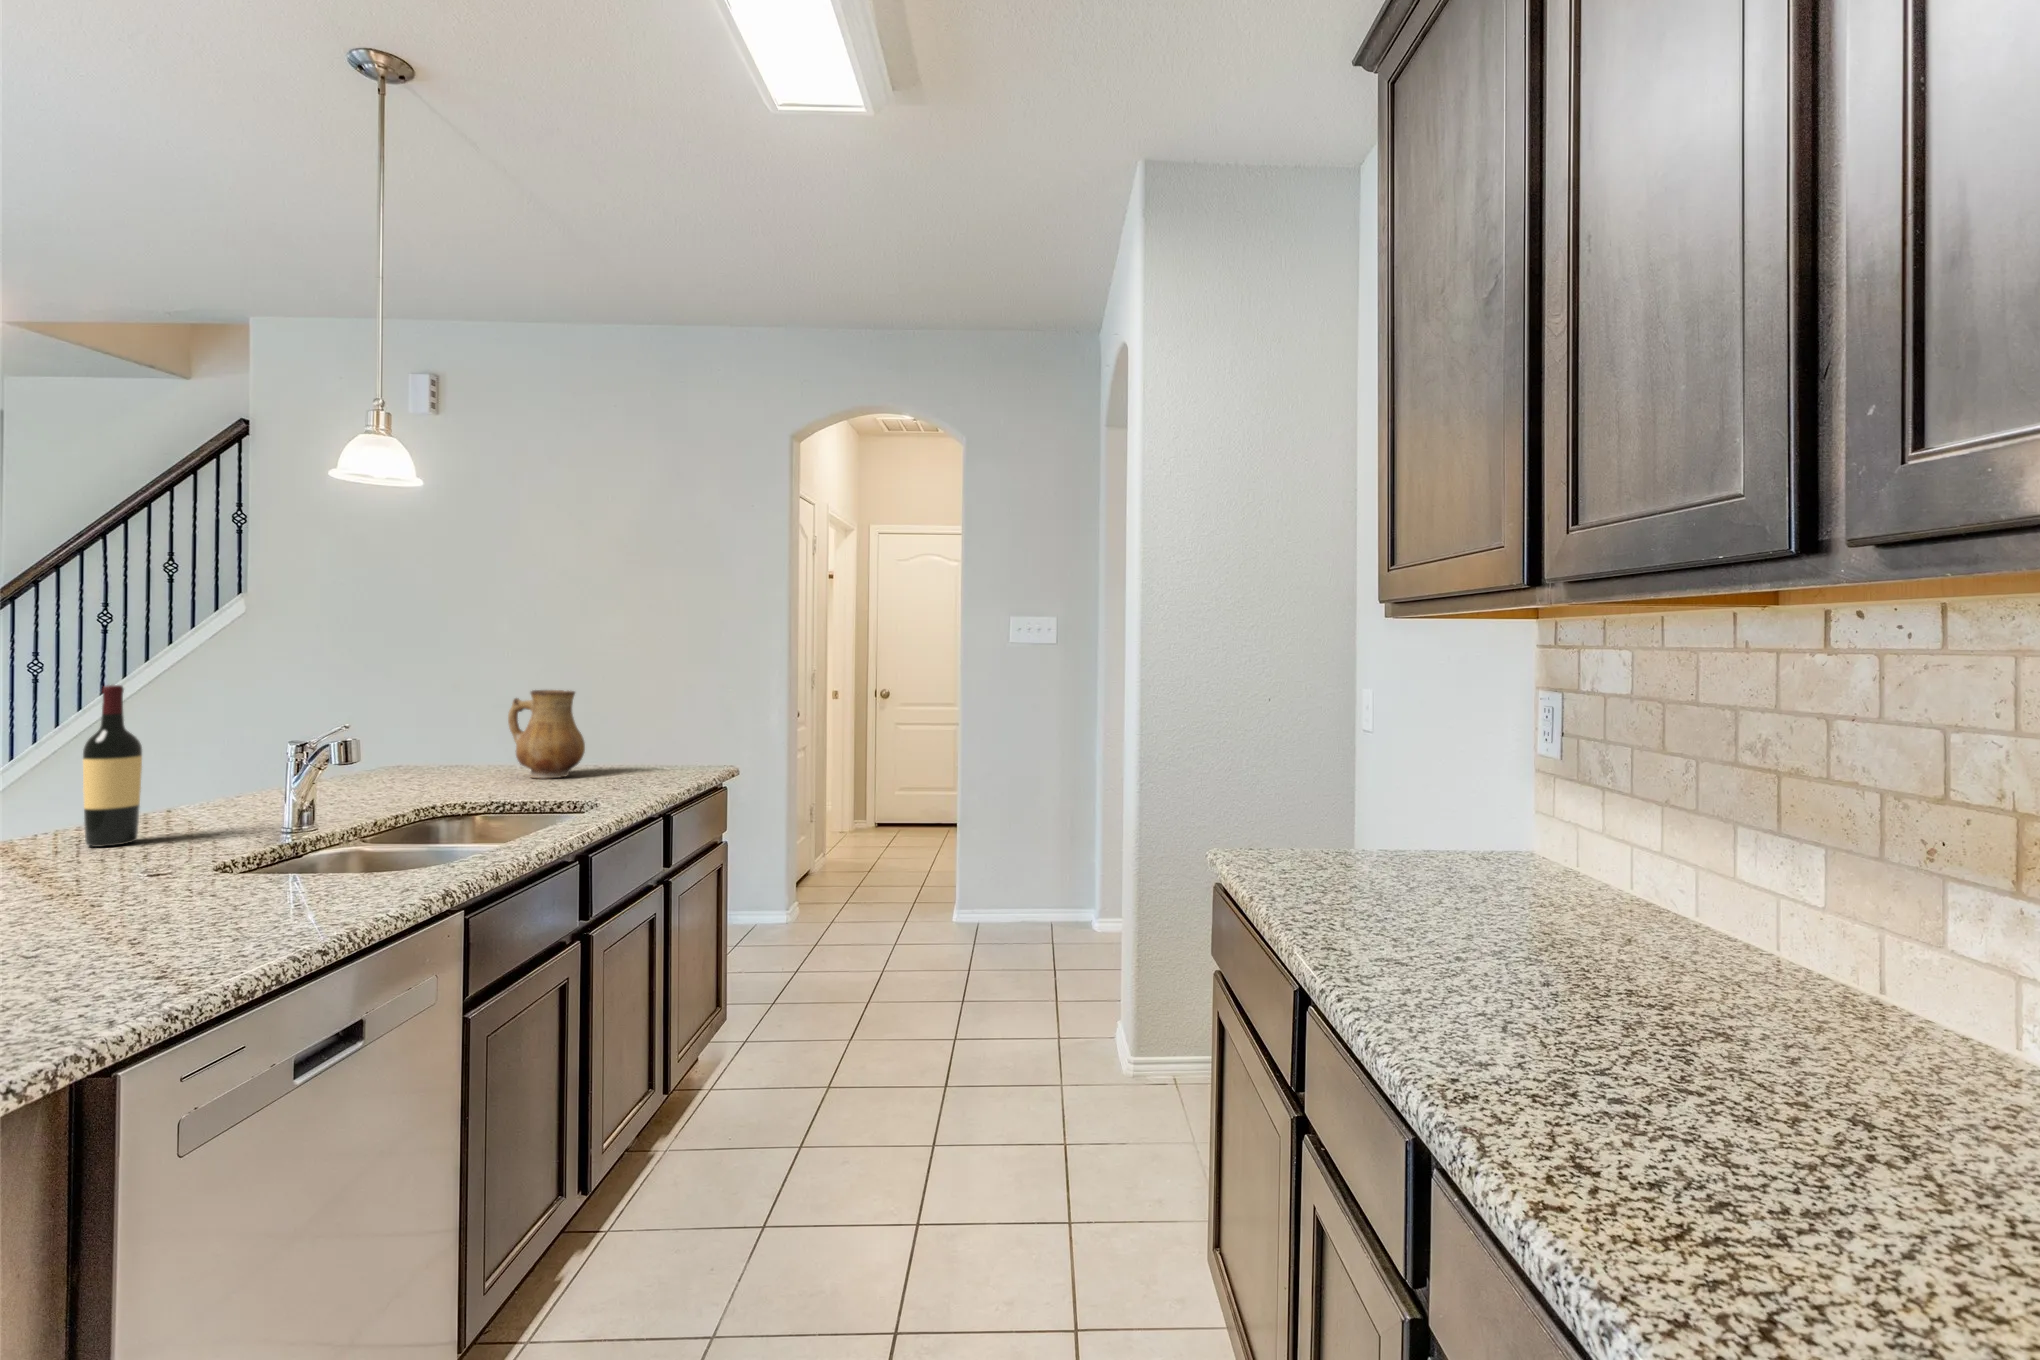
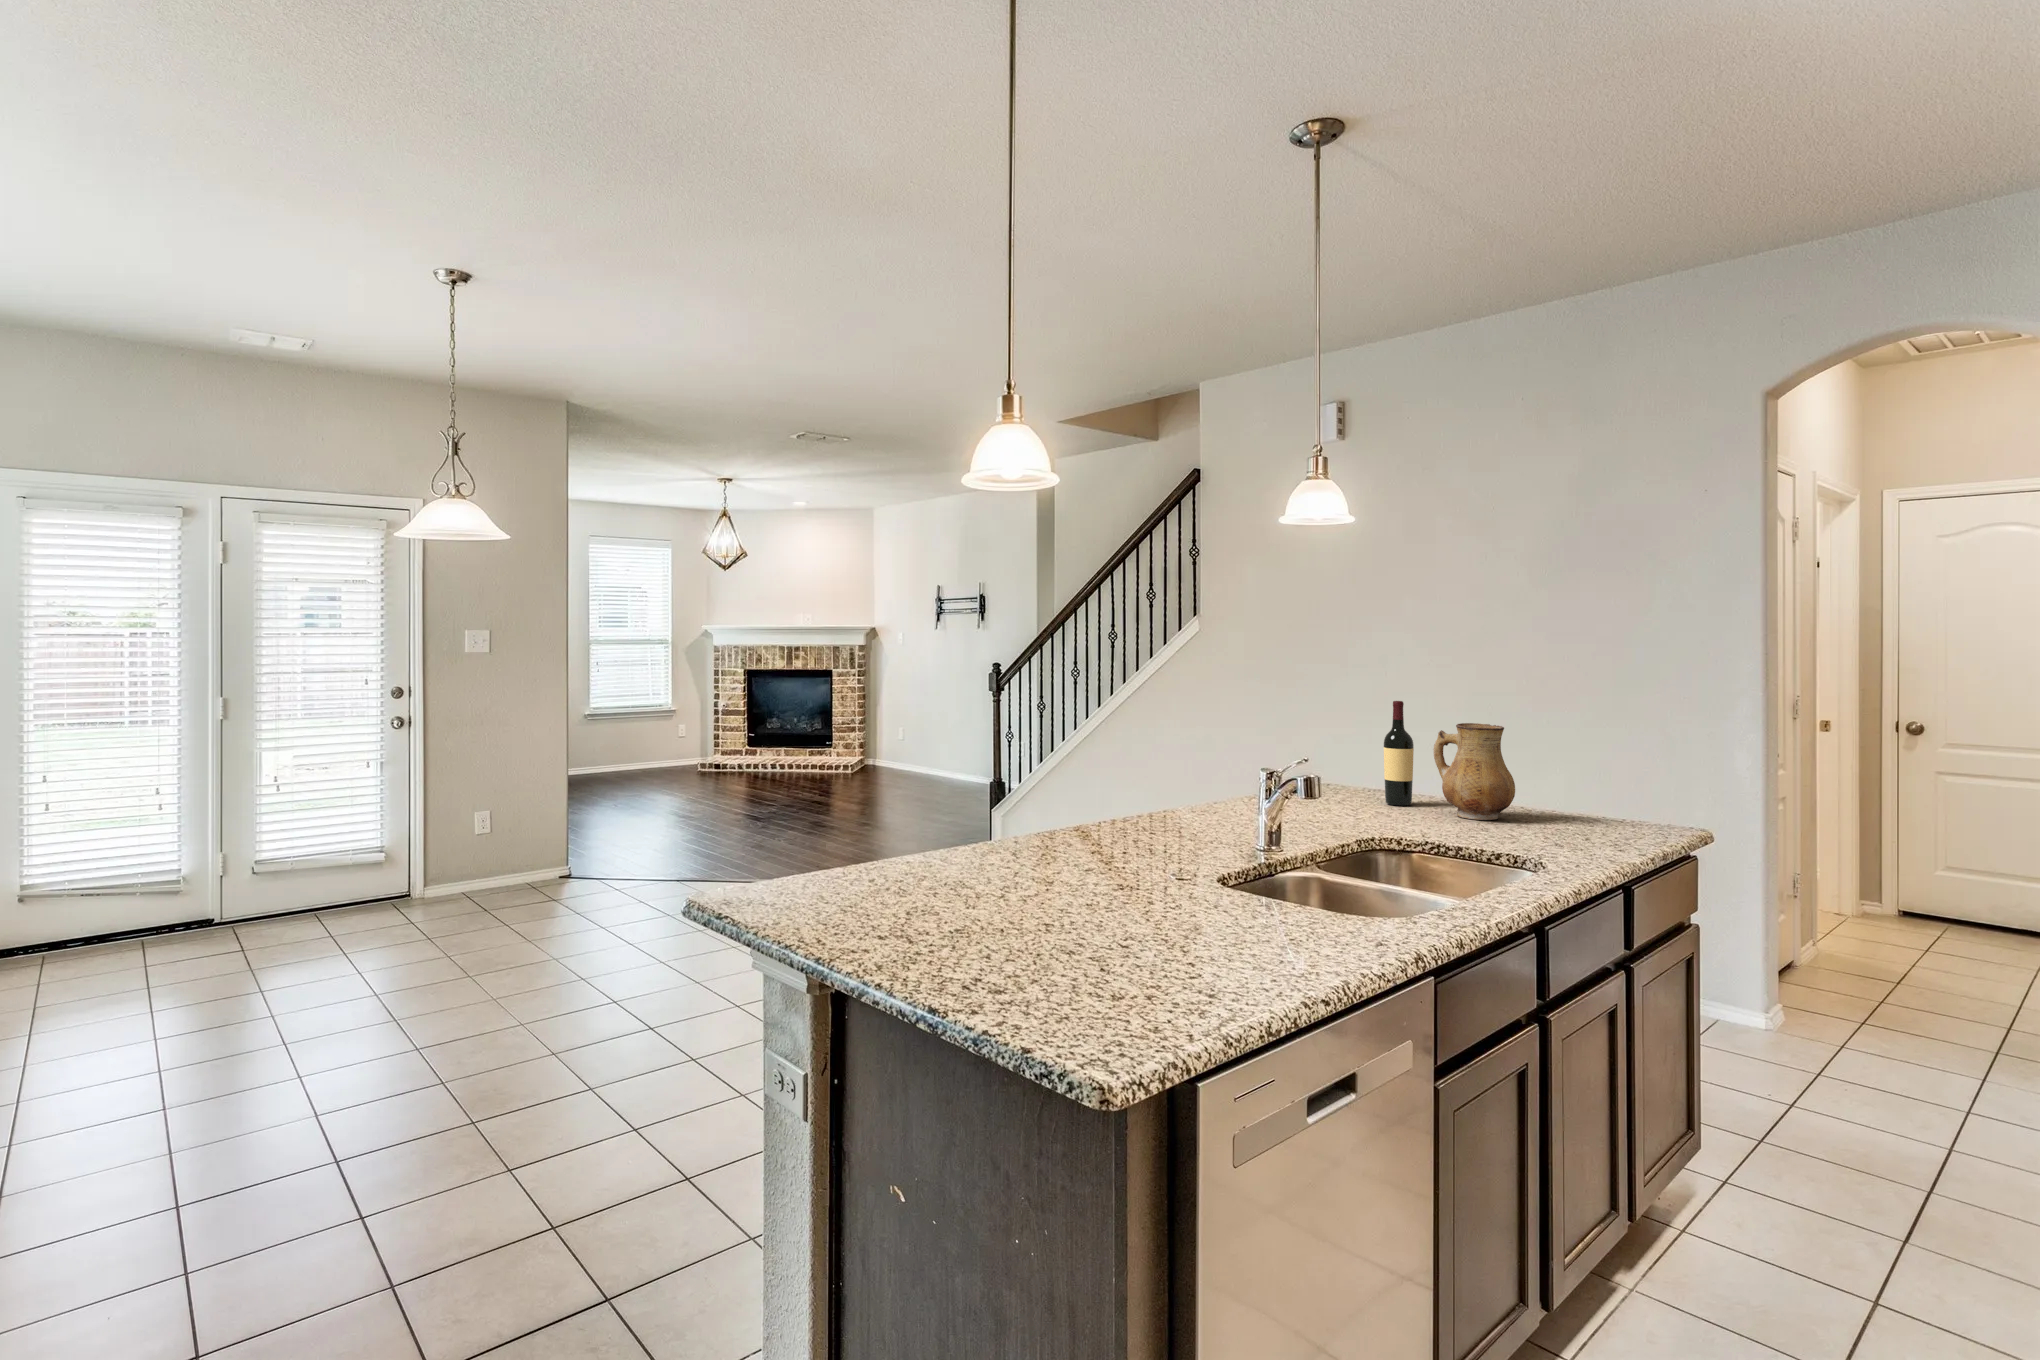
wine bottle: present [83,685,142,847] -> present [1384,701,1414,806]

